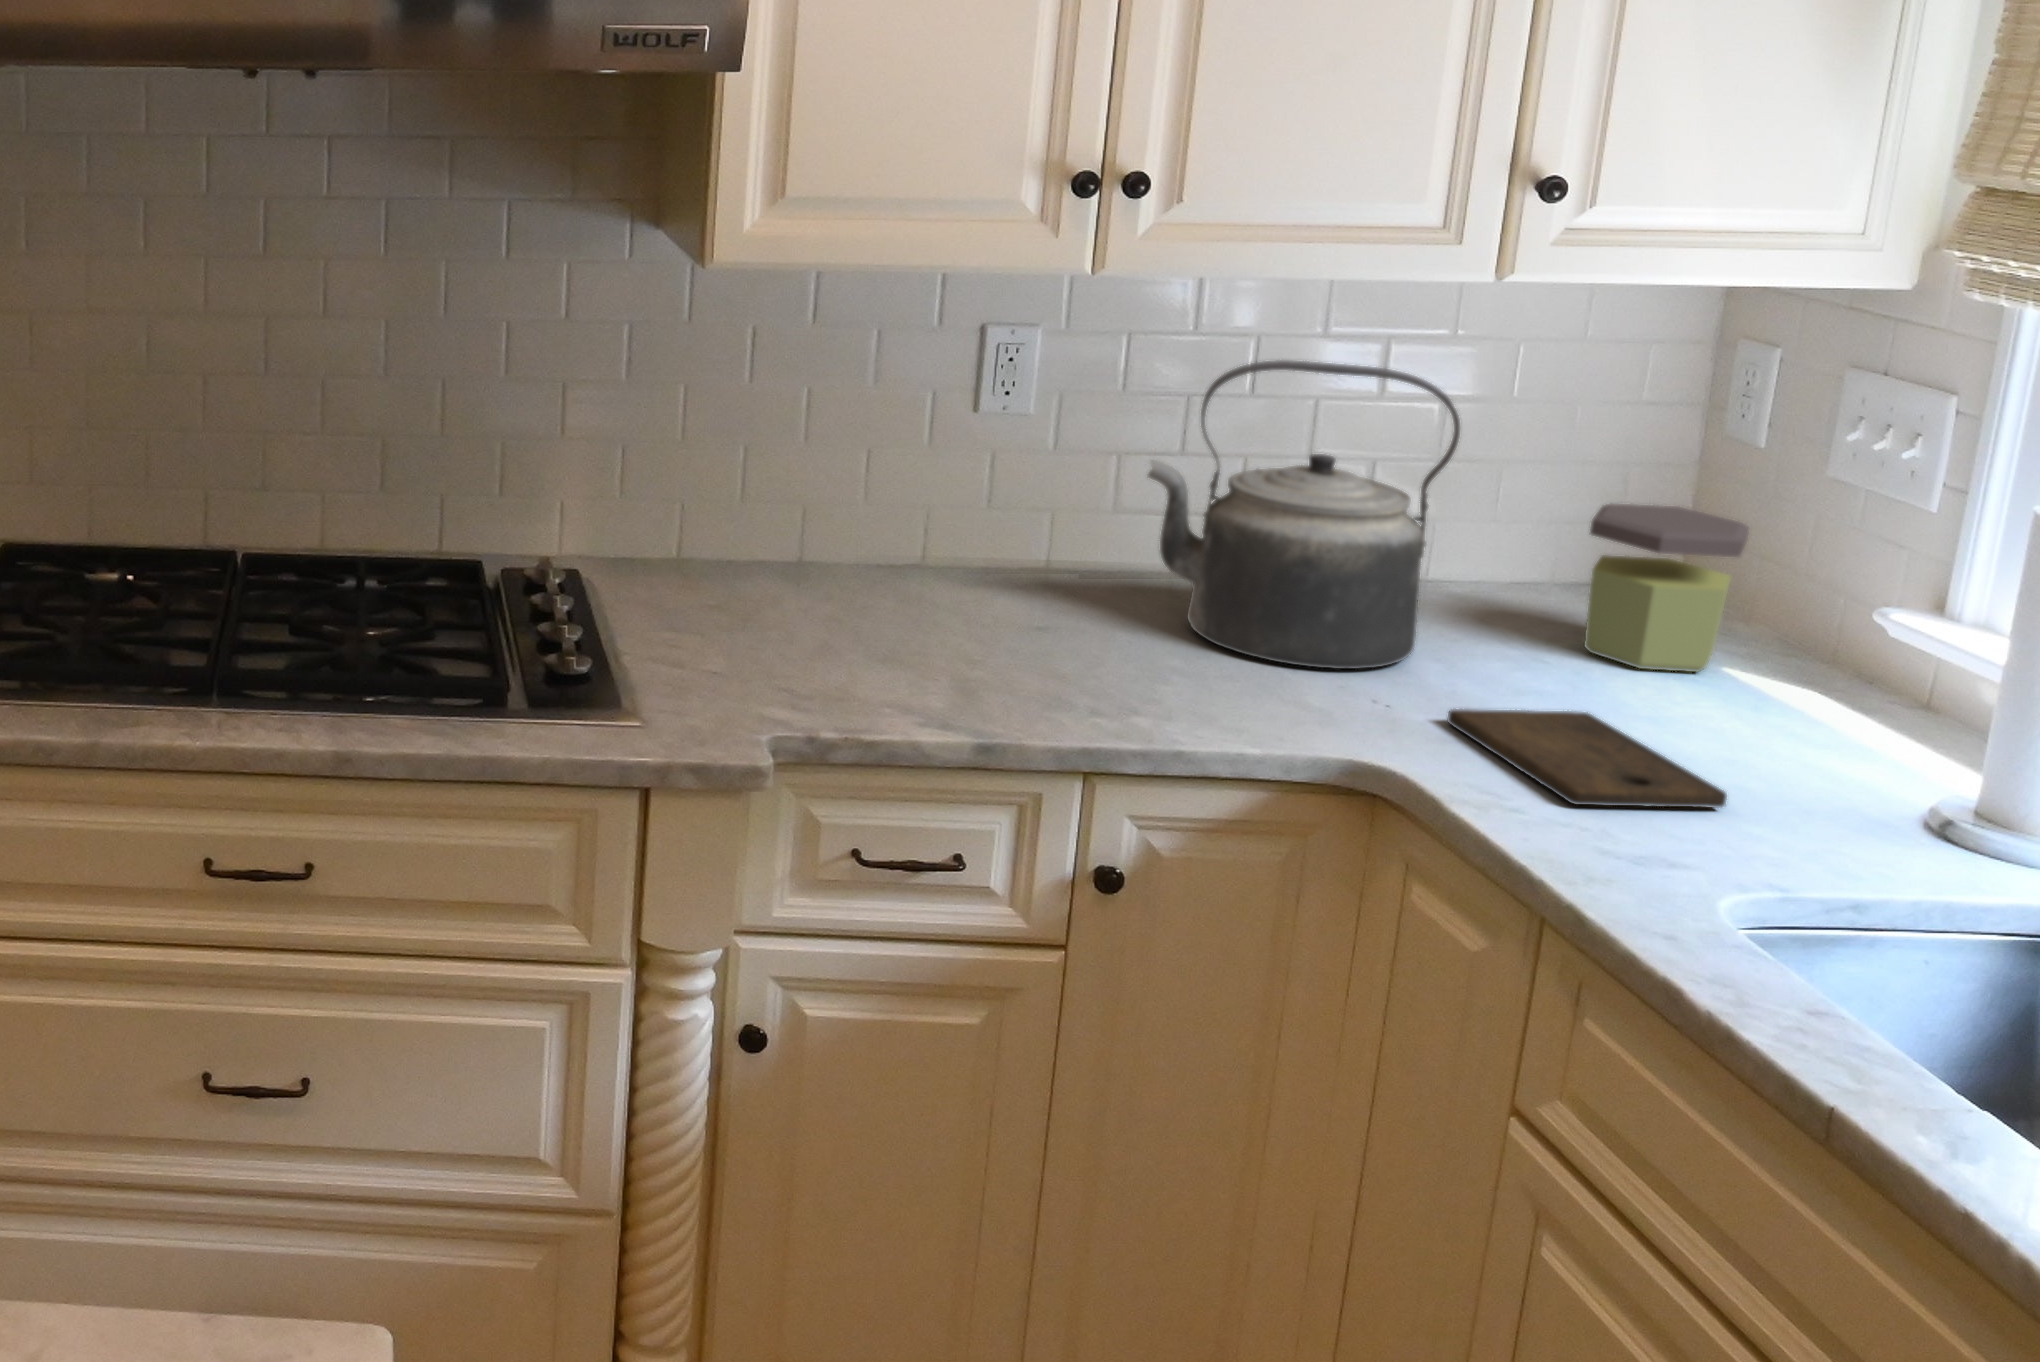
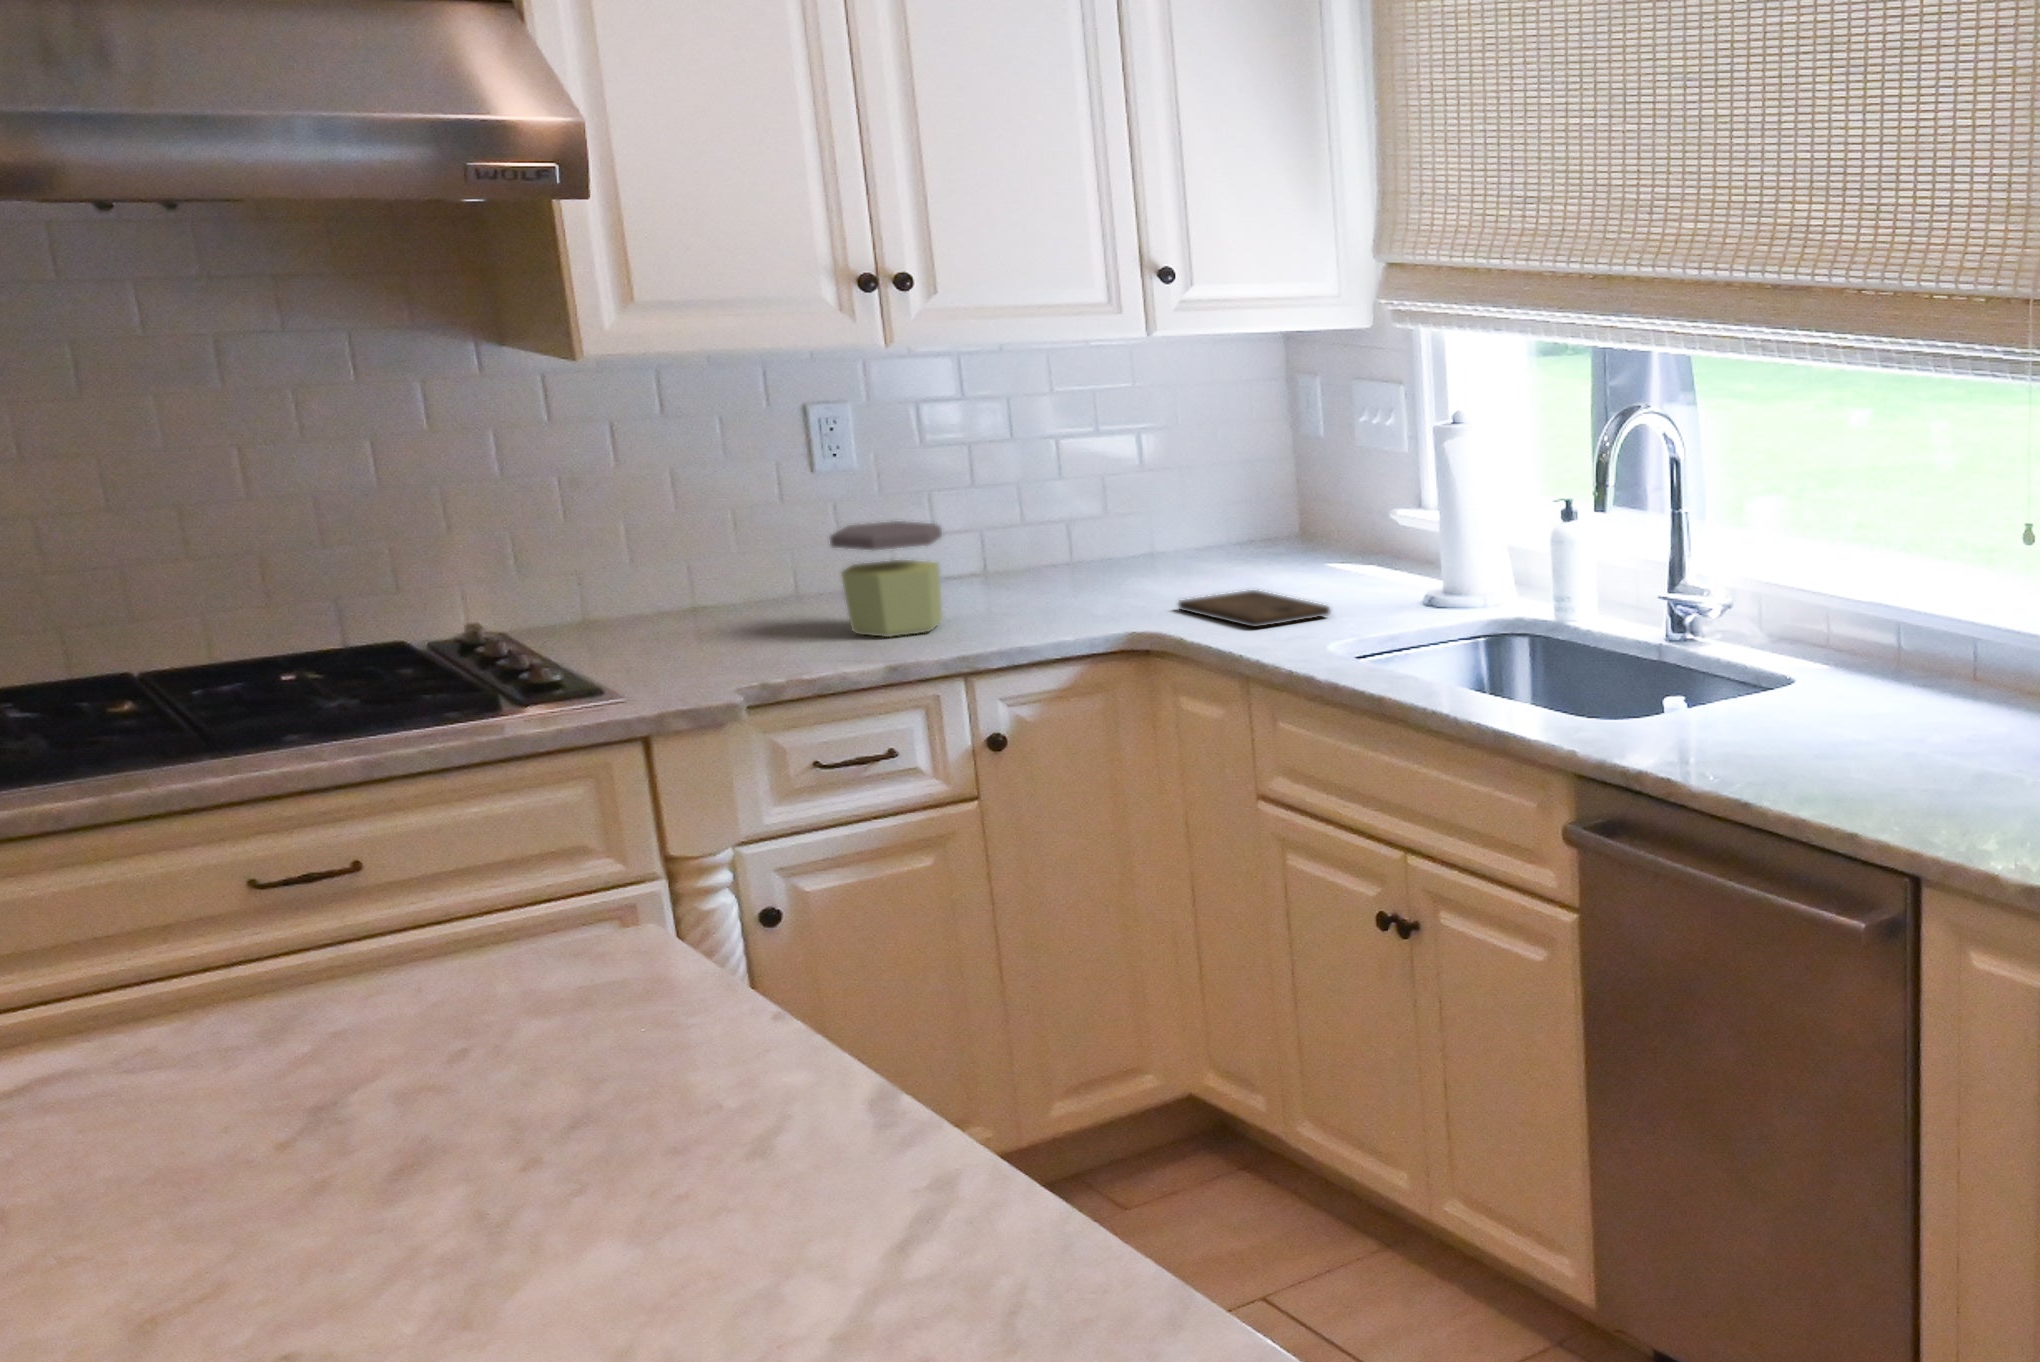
kettle: present [1148,360,1460,669] -> none [953,401,1151,601]
jar: present [1584,504,1749,672] -> present [830,521,943,637]

